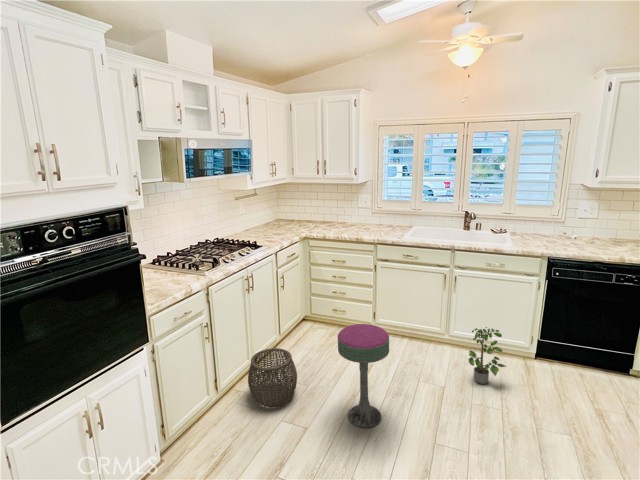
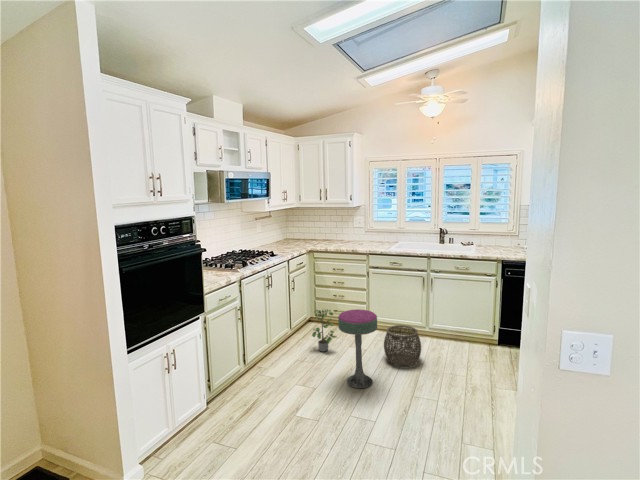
potted plant: present [468,327,506,384] -> present [312,310,336,352]
woven basket: present [248,348,297,407] -> present [384,325,421,367]

